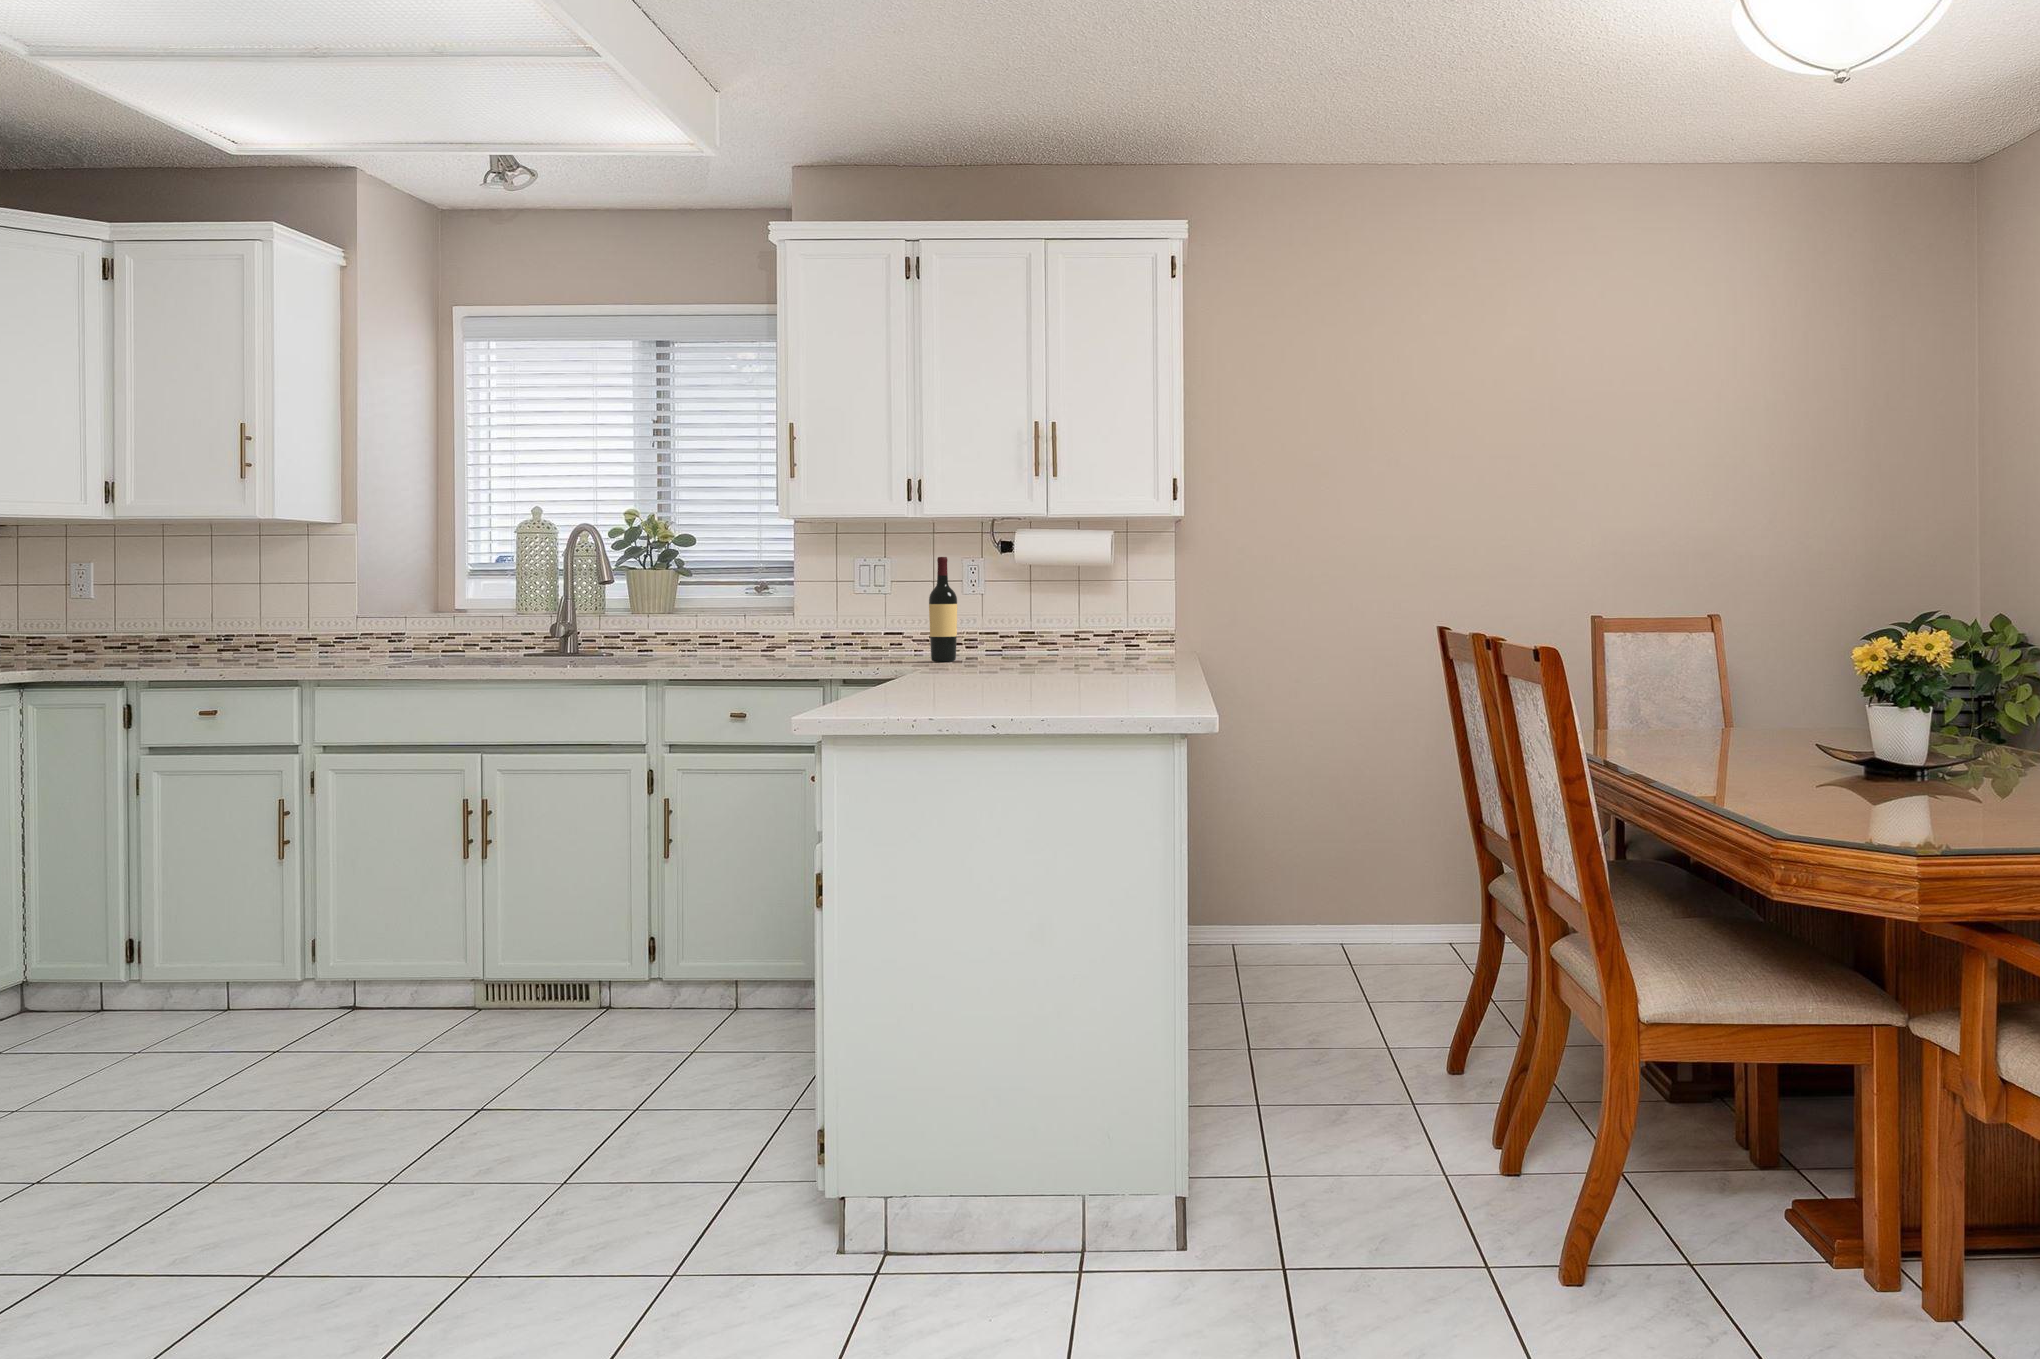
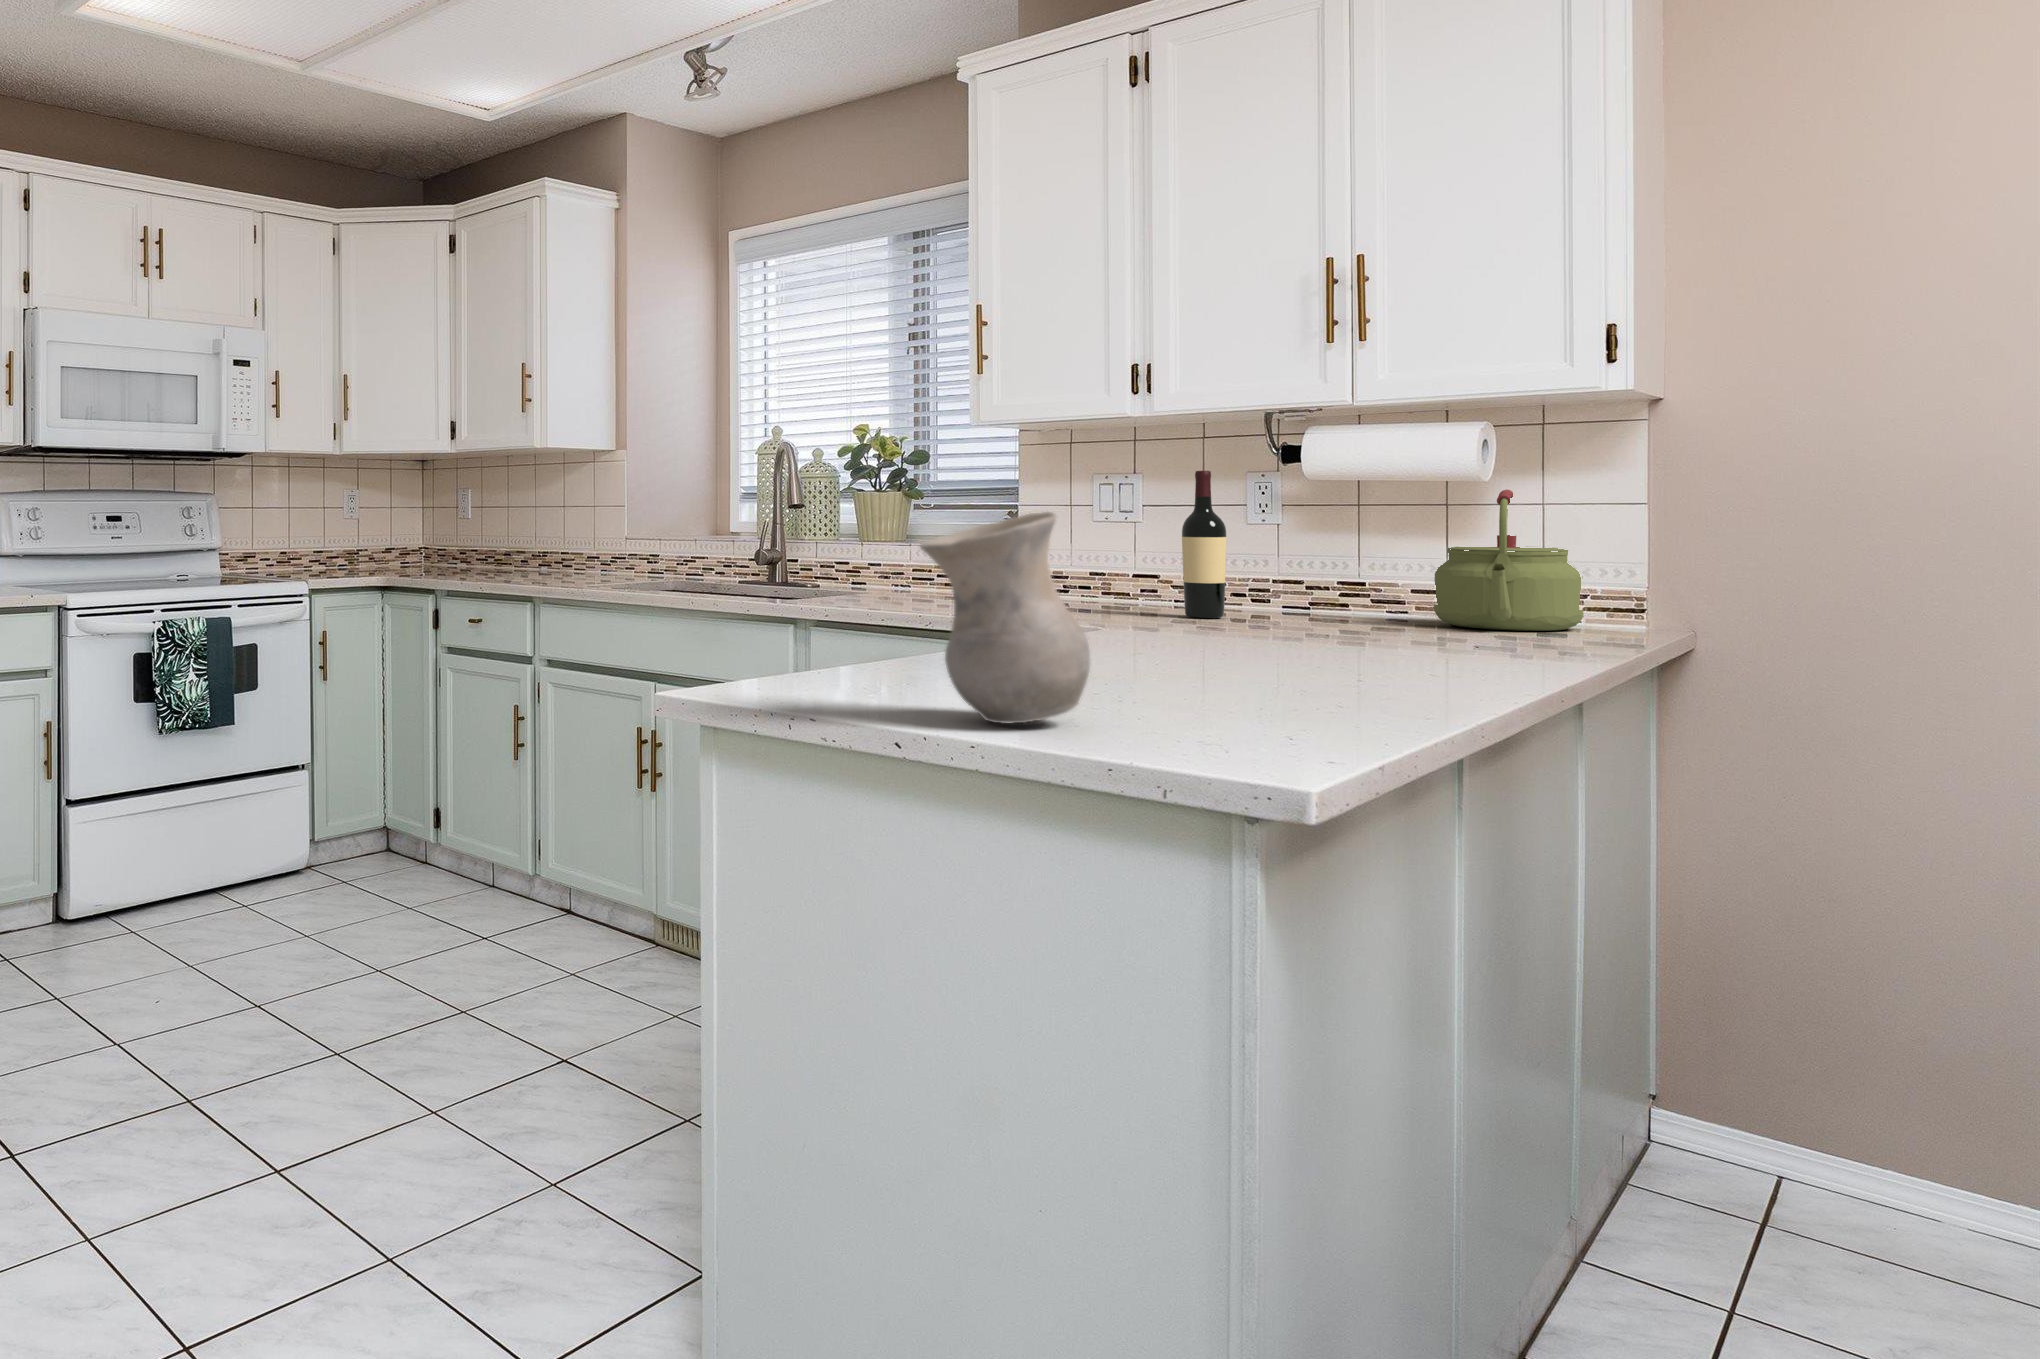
kettle: none [1074,572,1147,657] -> present [1434,490,1583,631]
vase: none [968,577,1056,696] -> present [920,512,1090,723]

